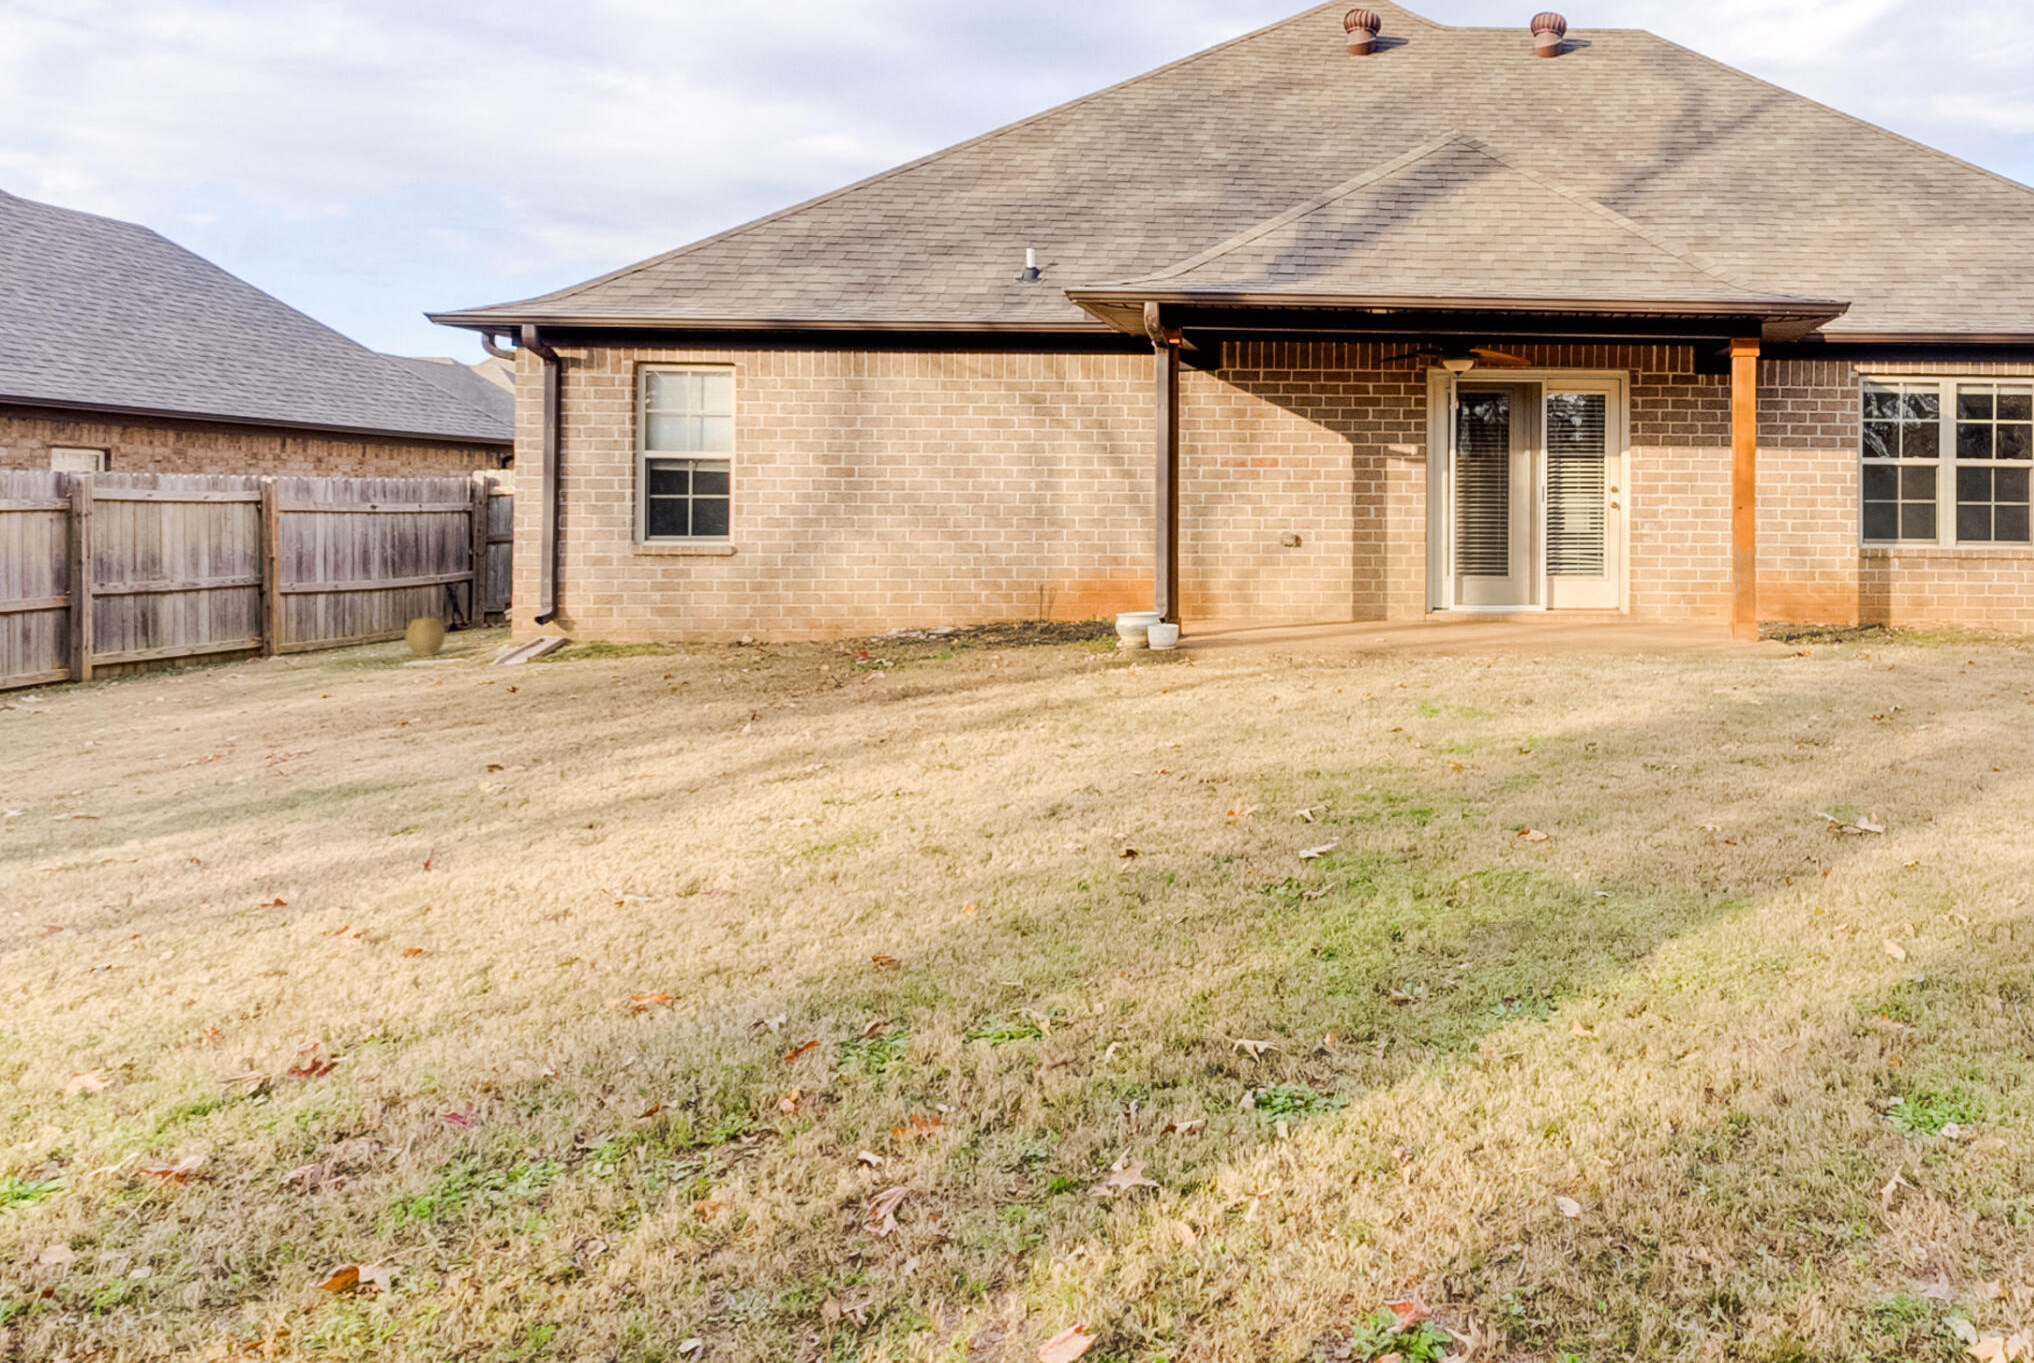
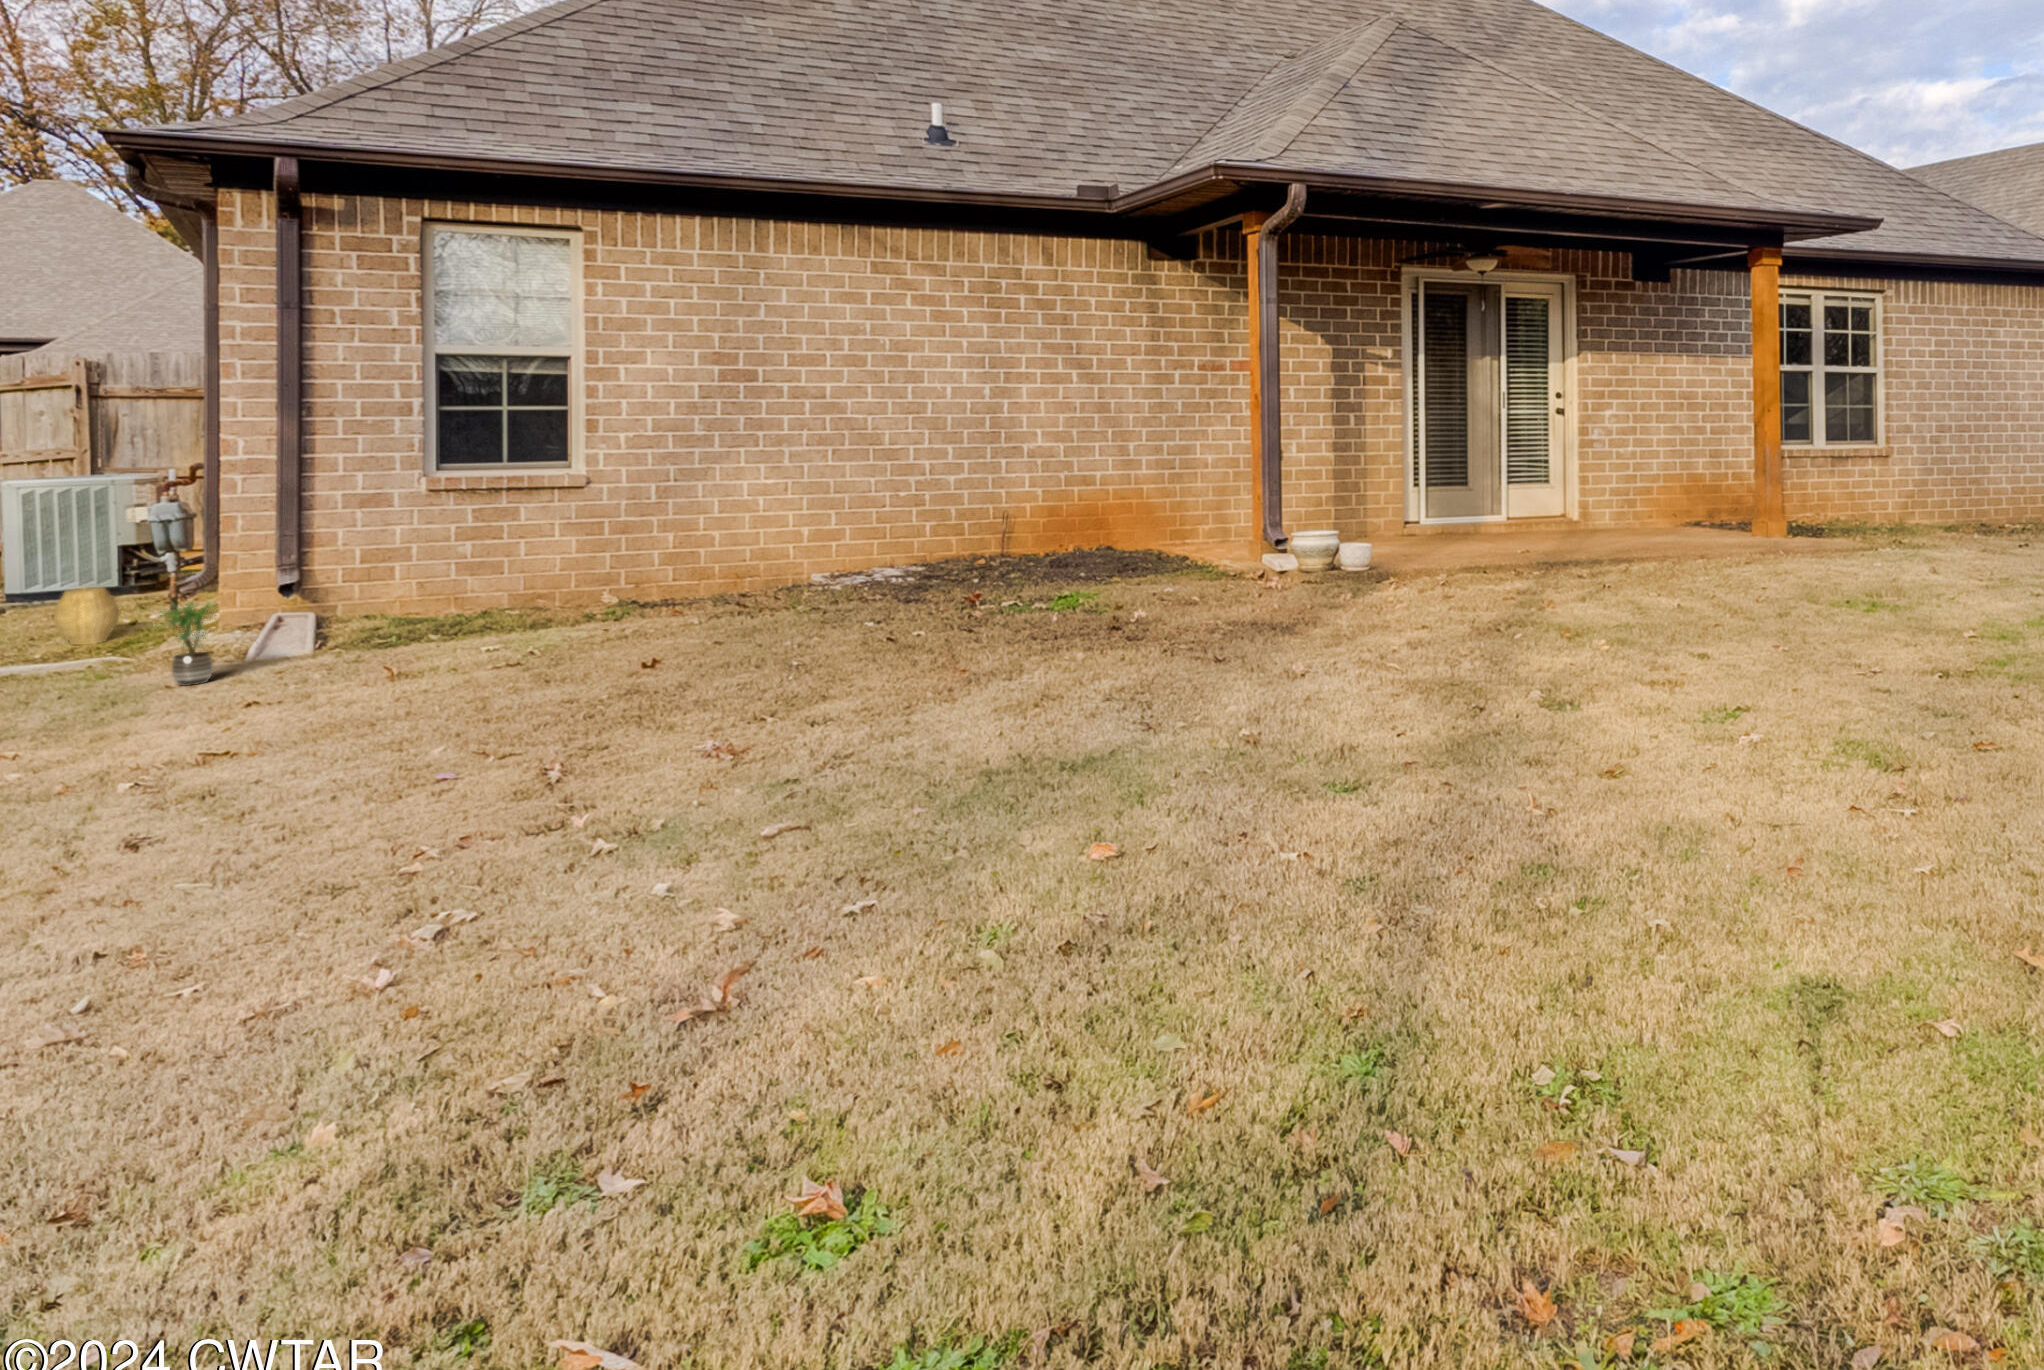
potted plant: none [347,623,402,682] -> present [157,603,217,686]

